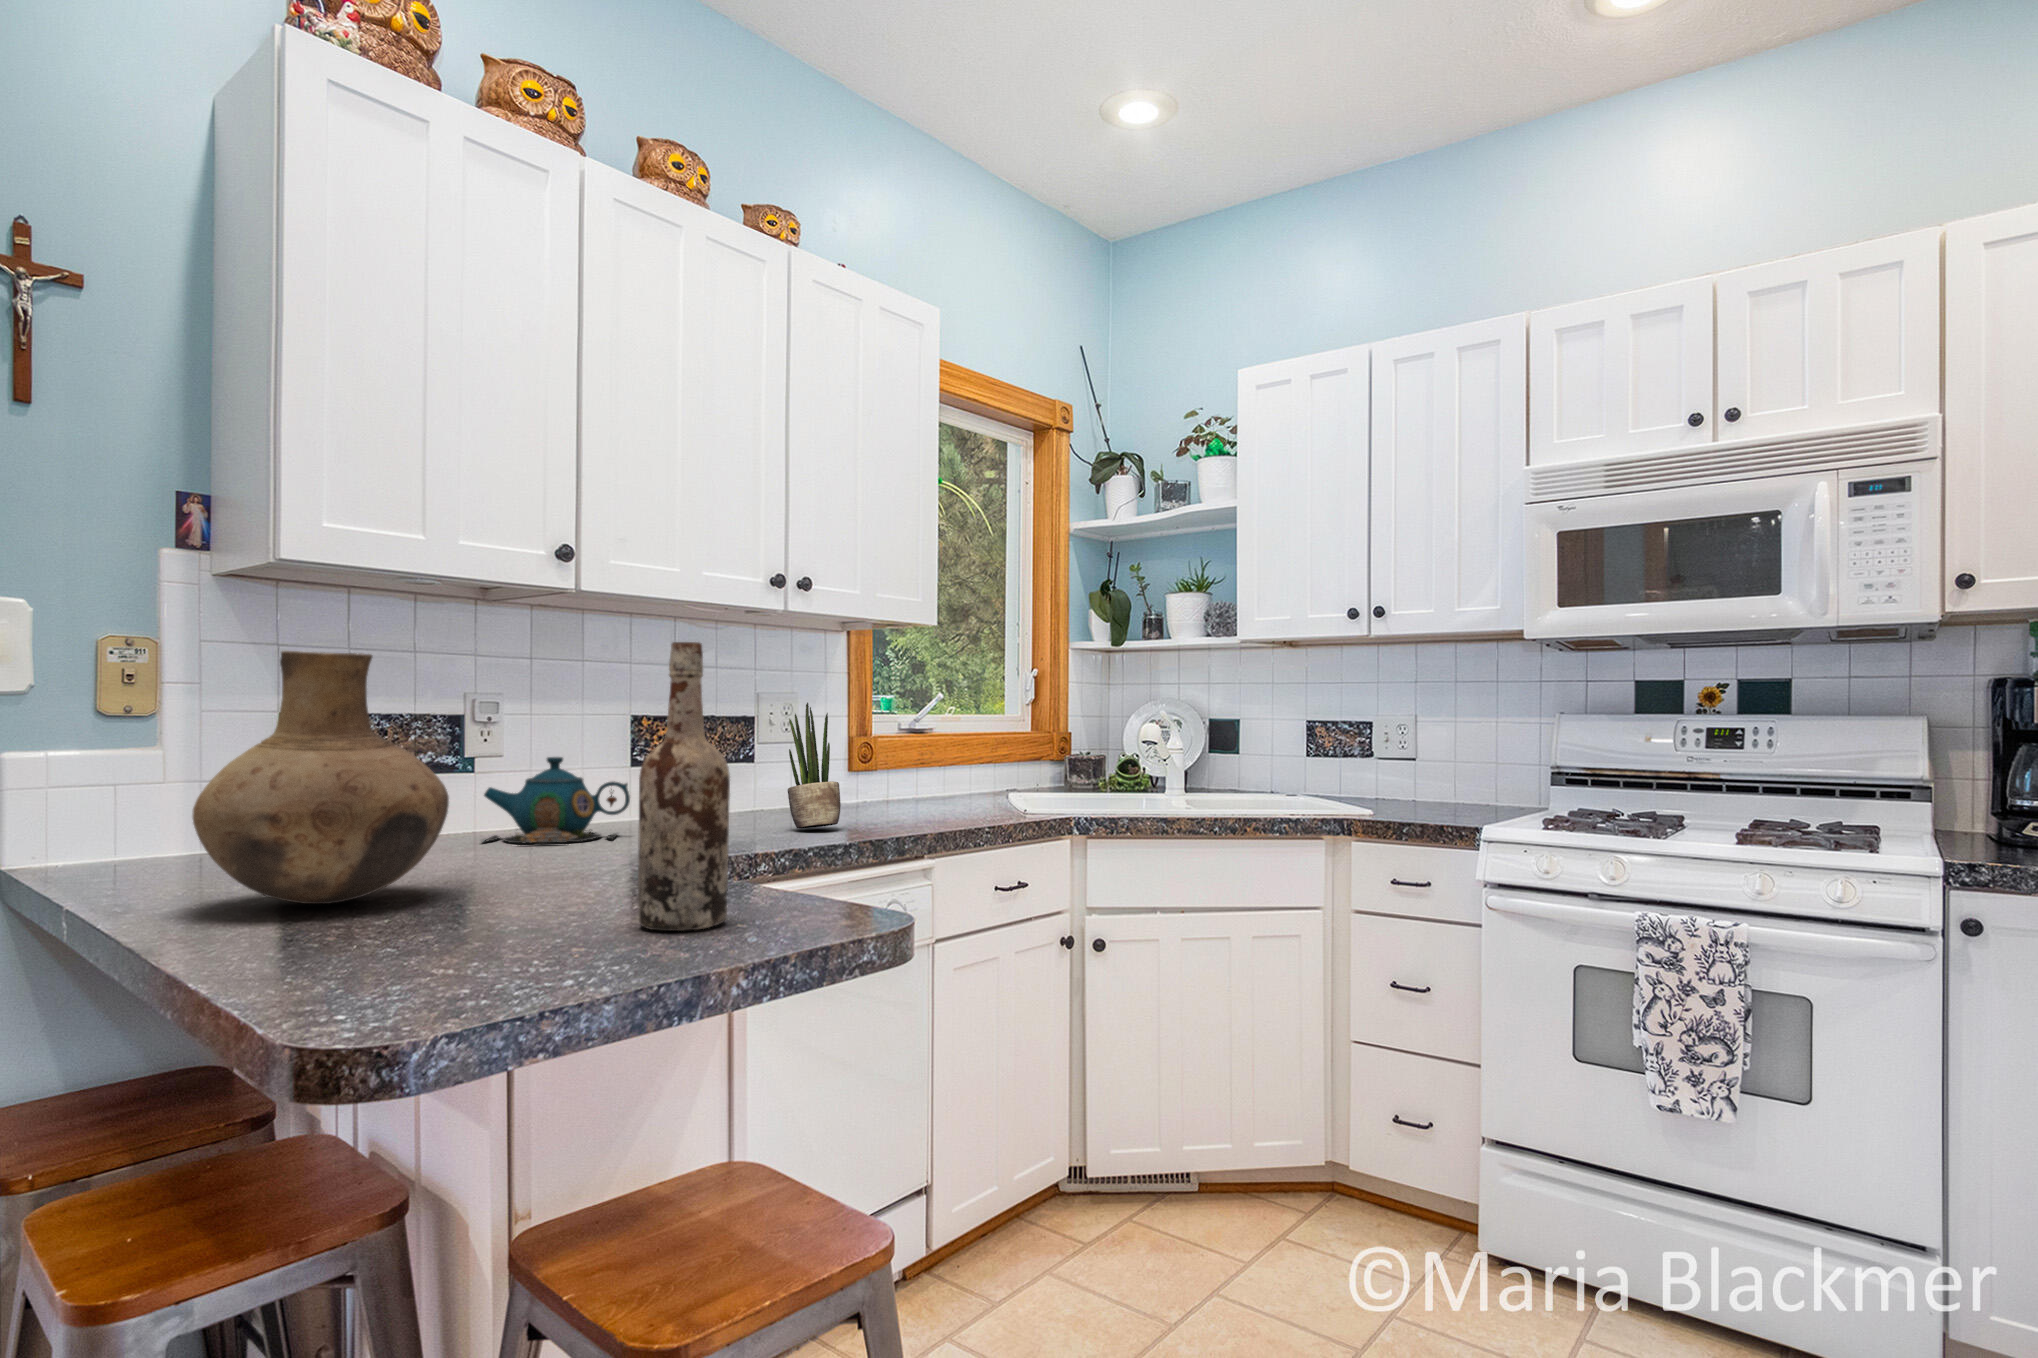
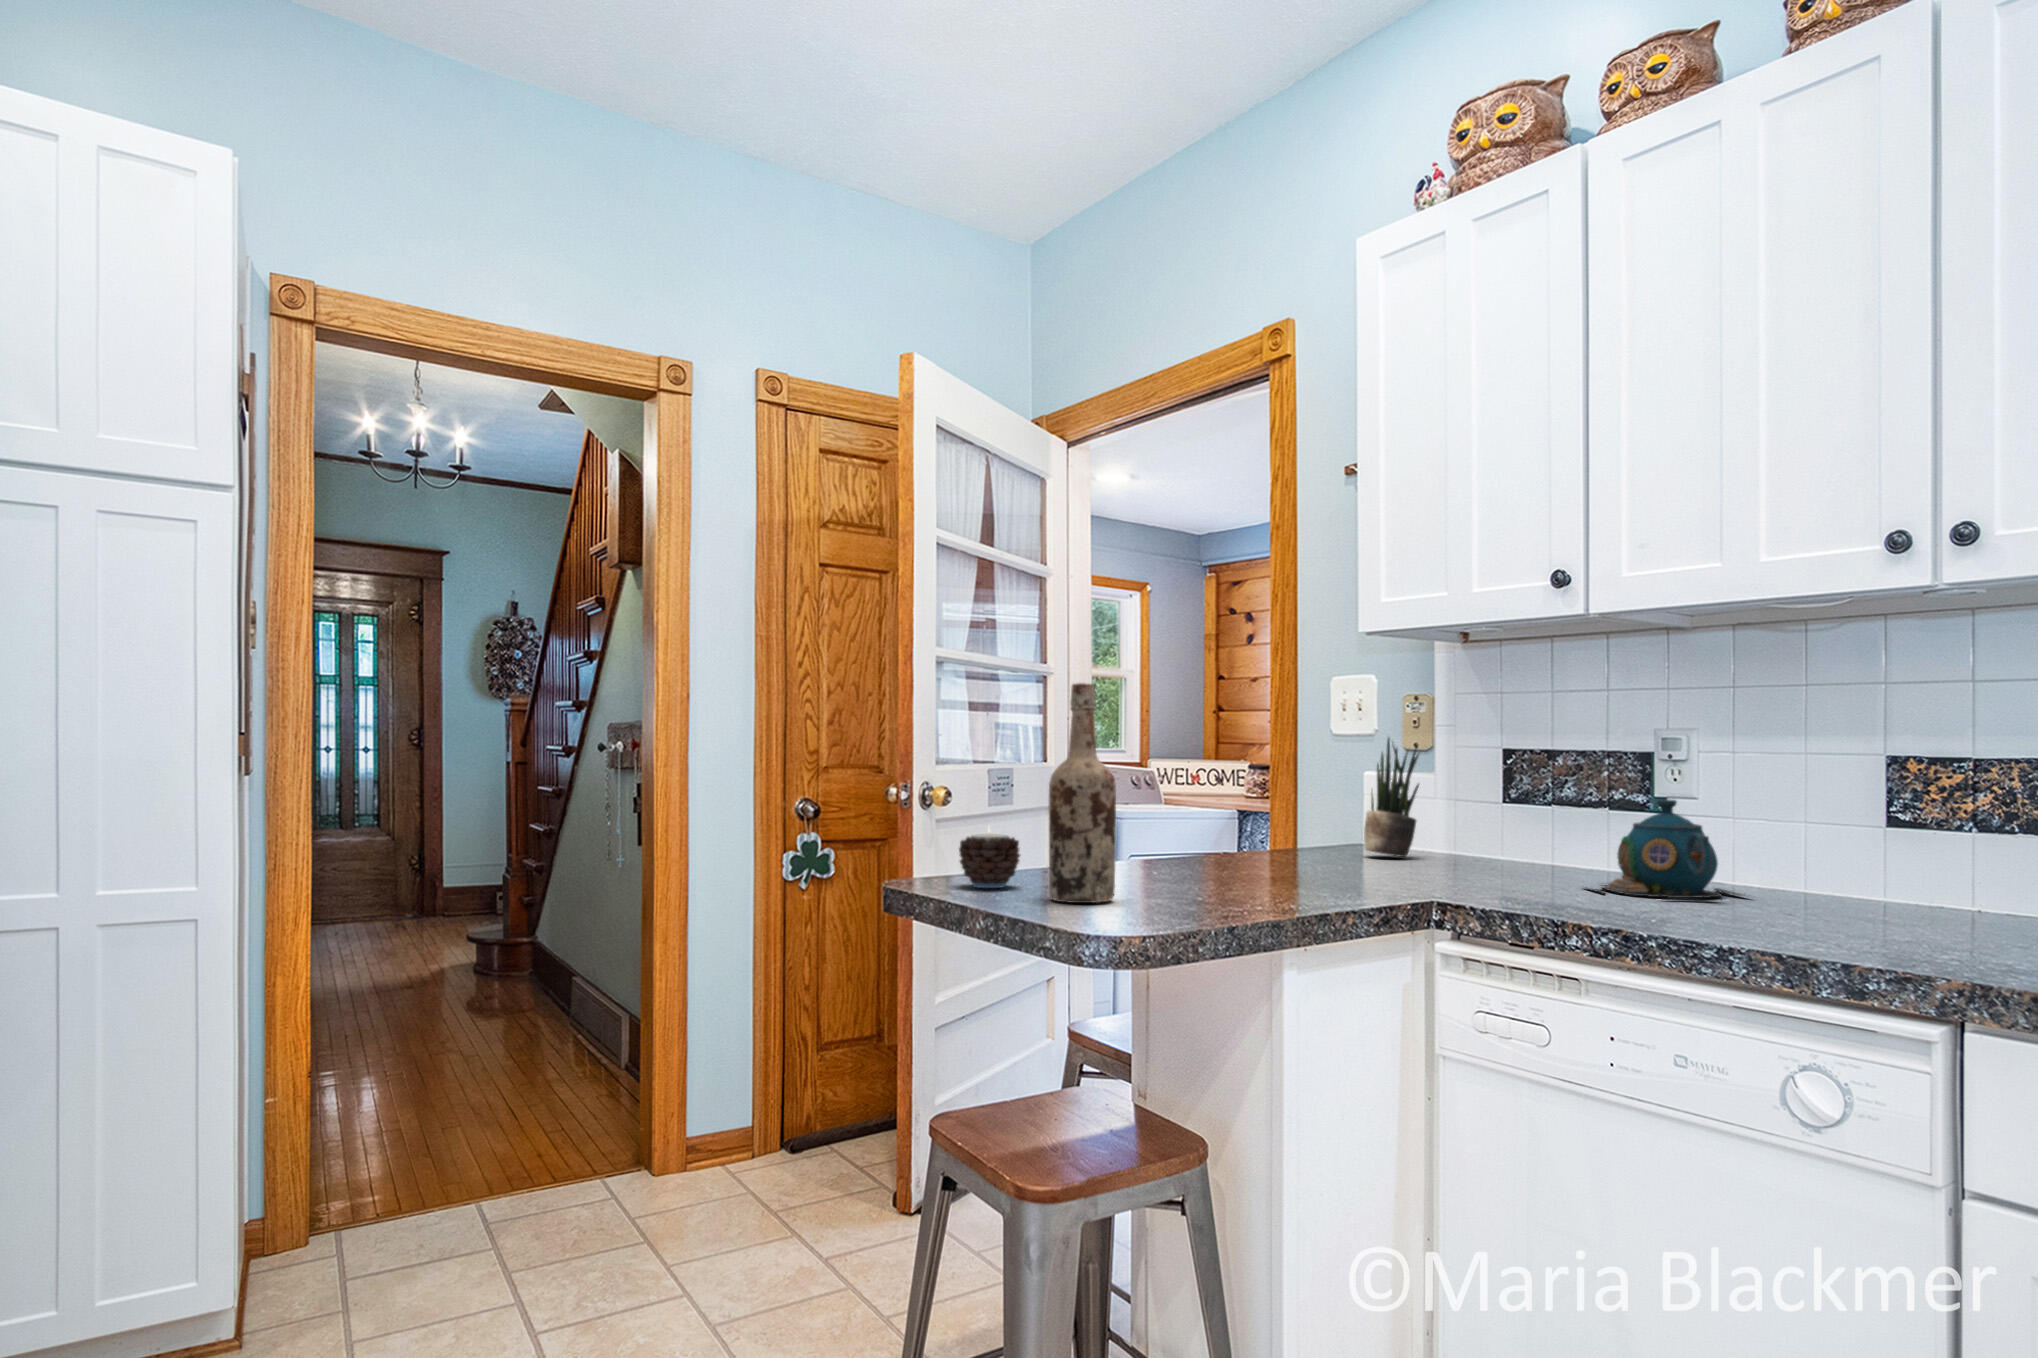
vase: present [193,651,449,904] -> none [1143,700,1296,873]
potted plant: present [788,702,841,829] -> present [1364,738,1419,857]
candle: none [467,856,586,963] -> present [959,828,1020,888]

